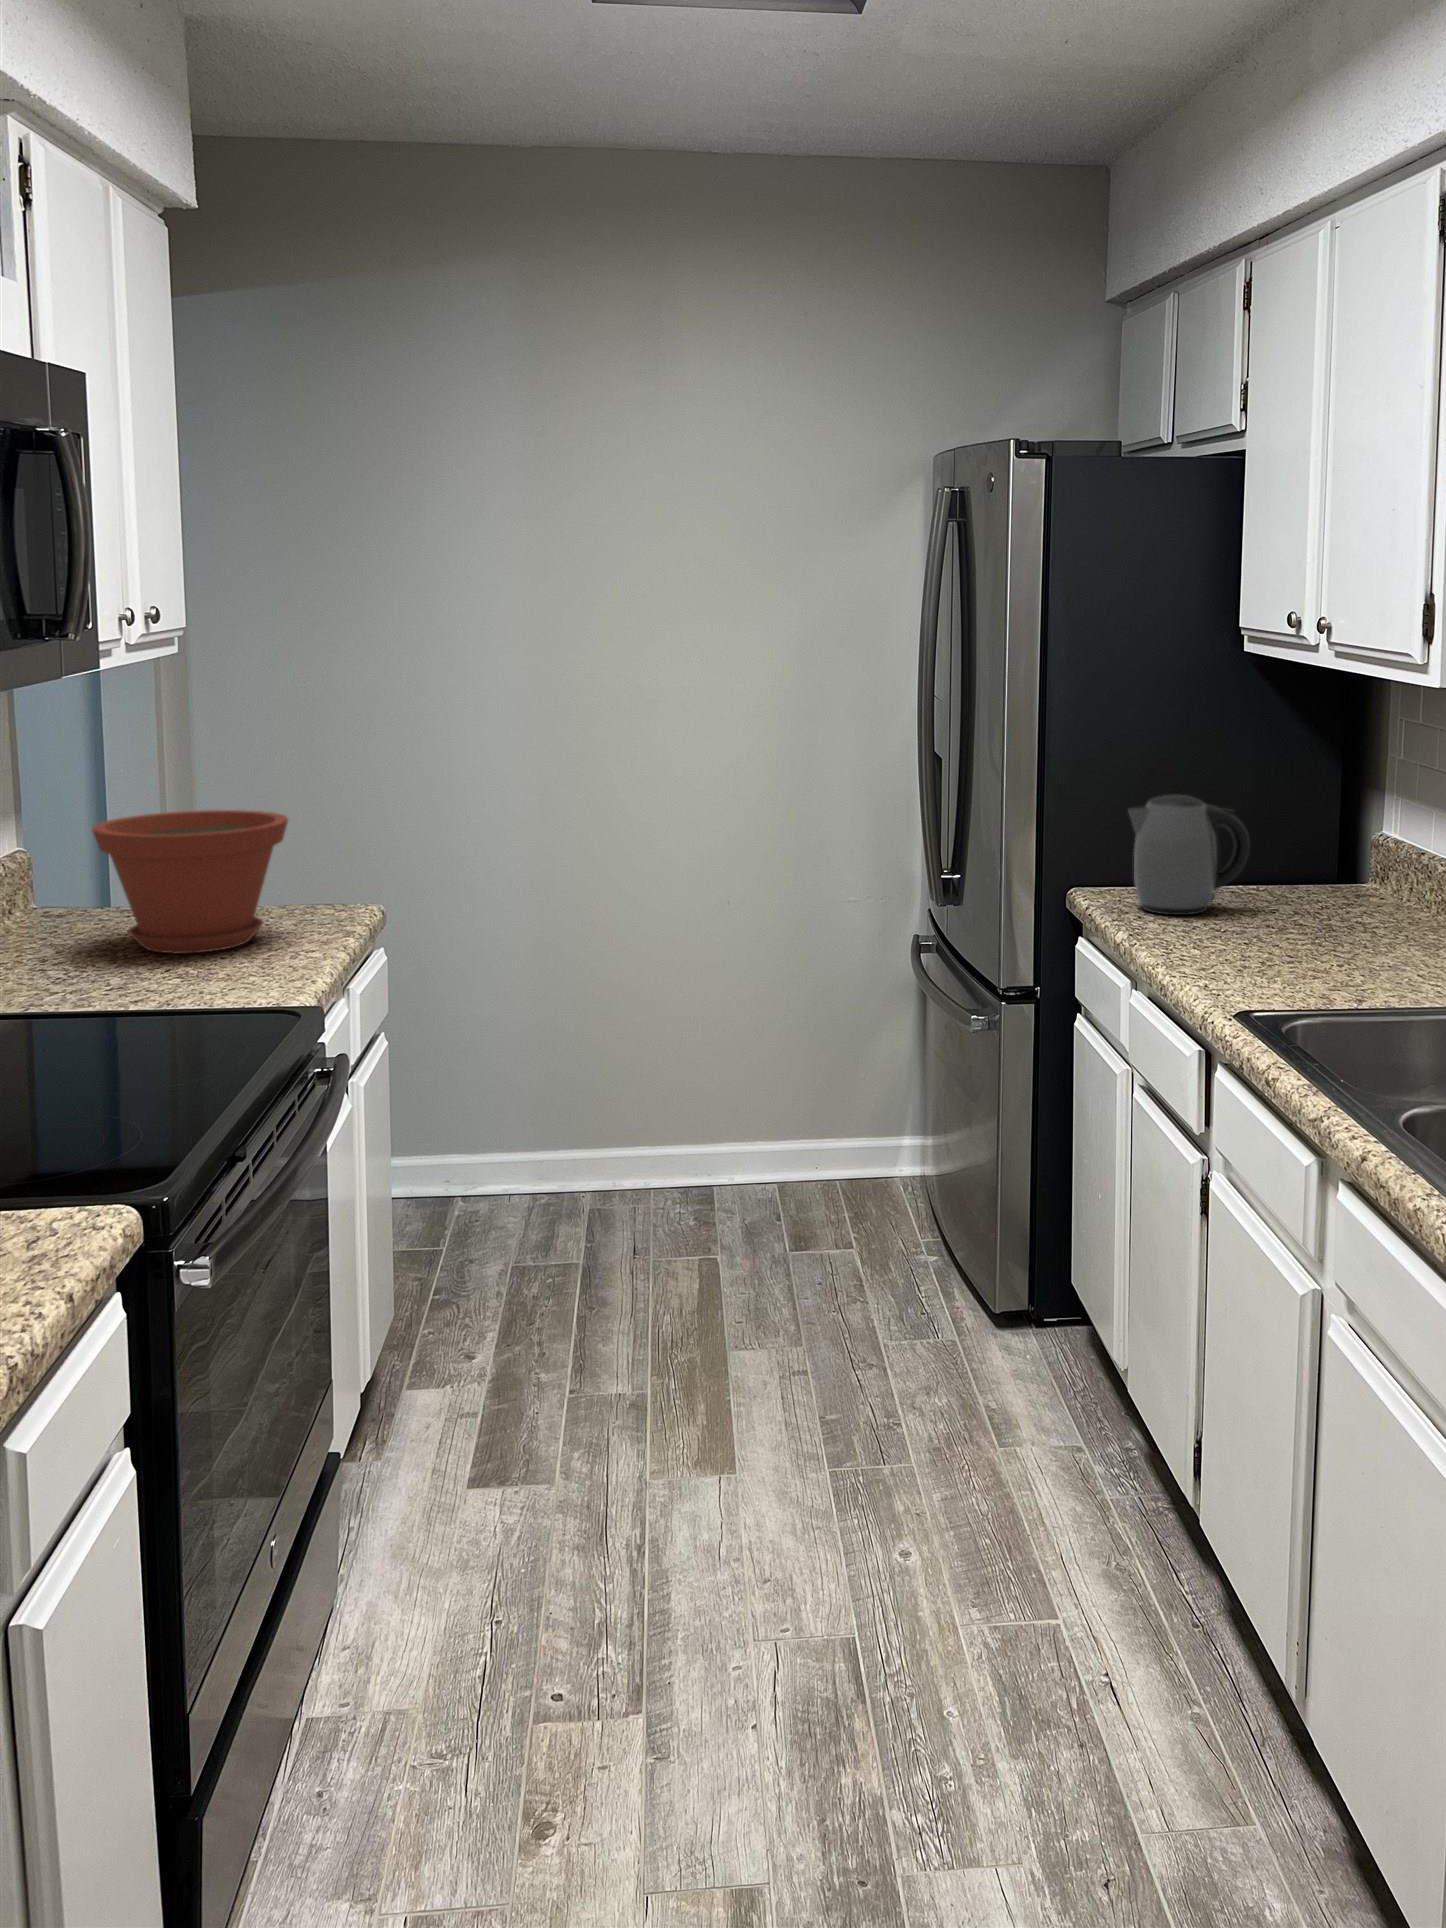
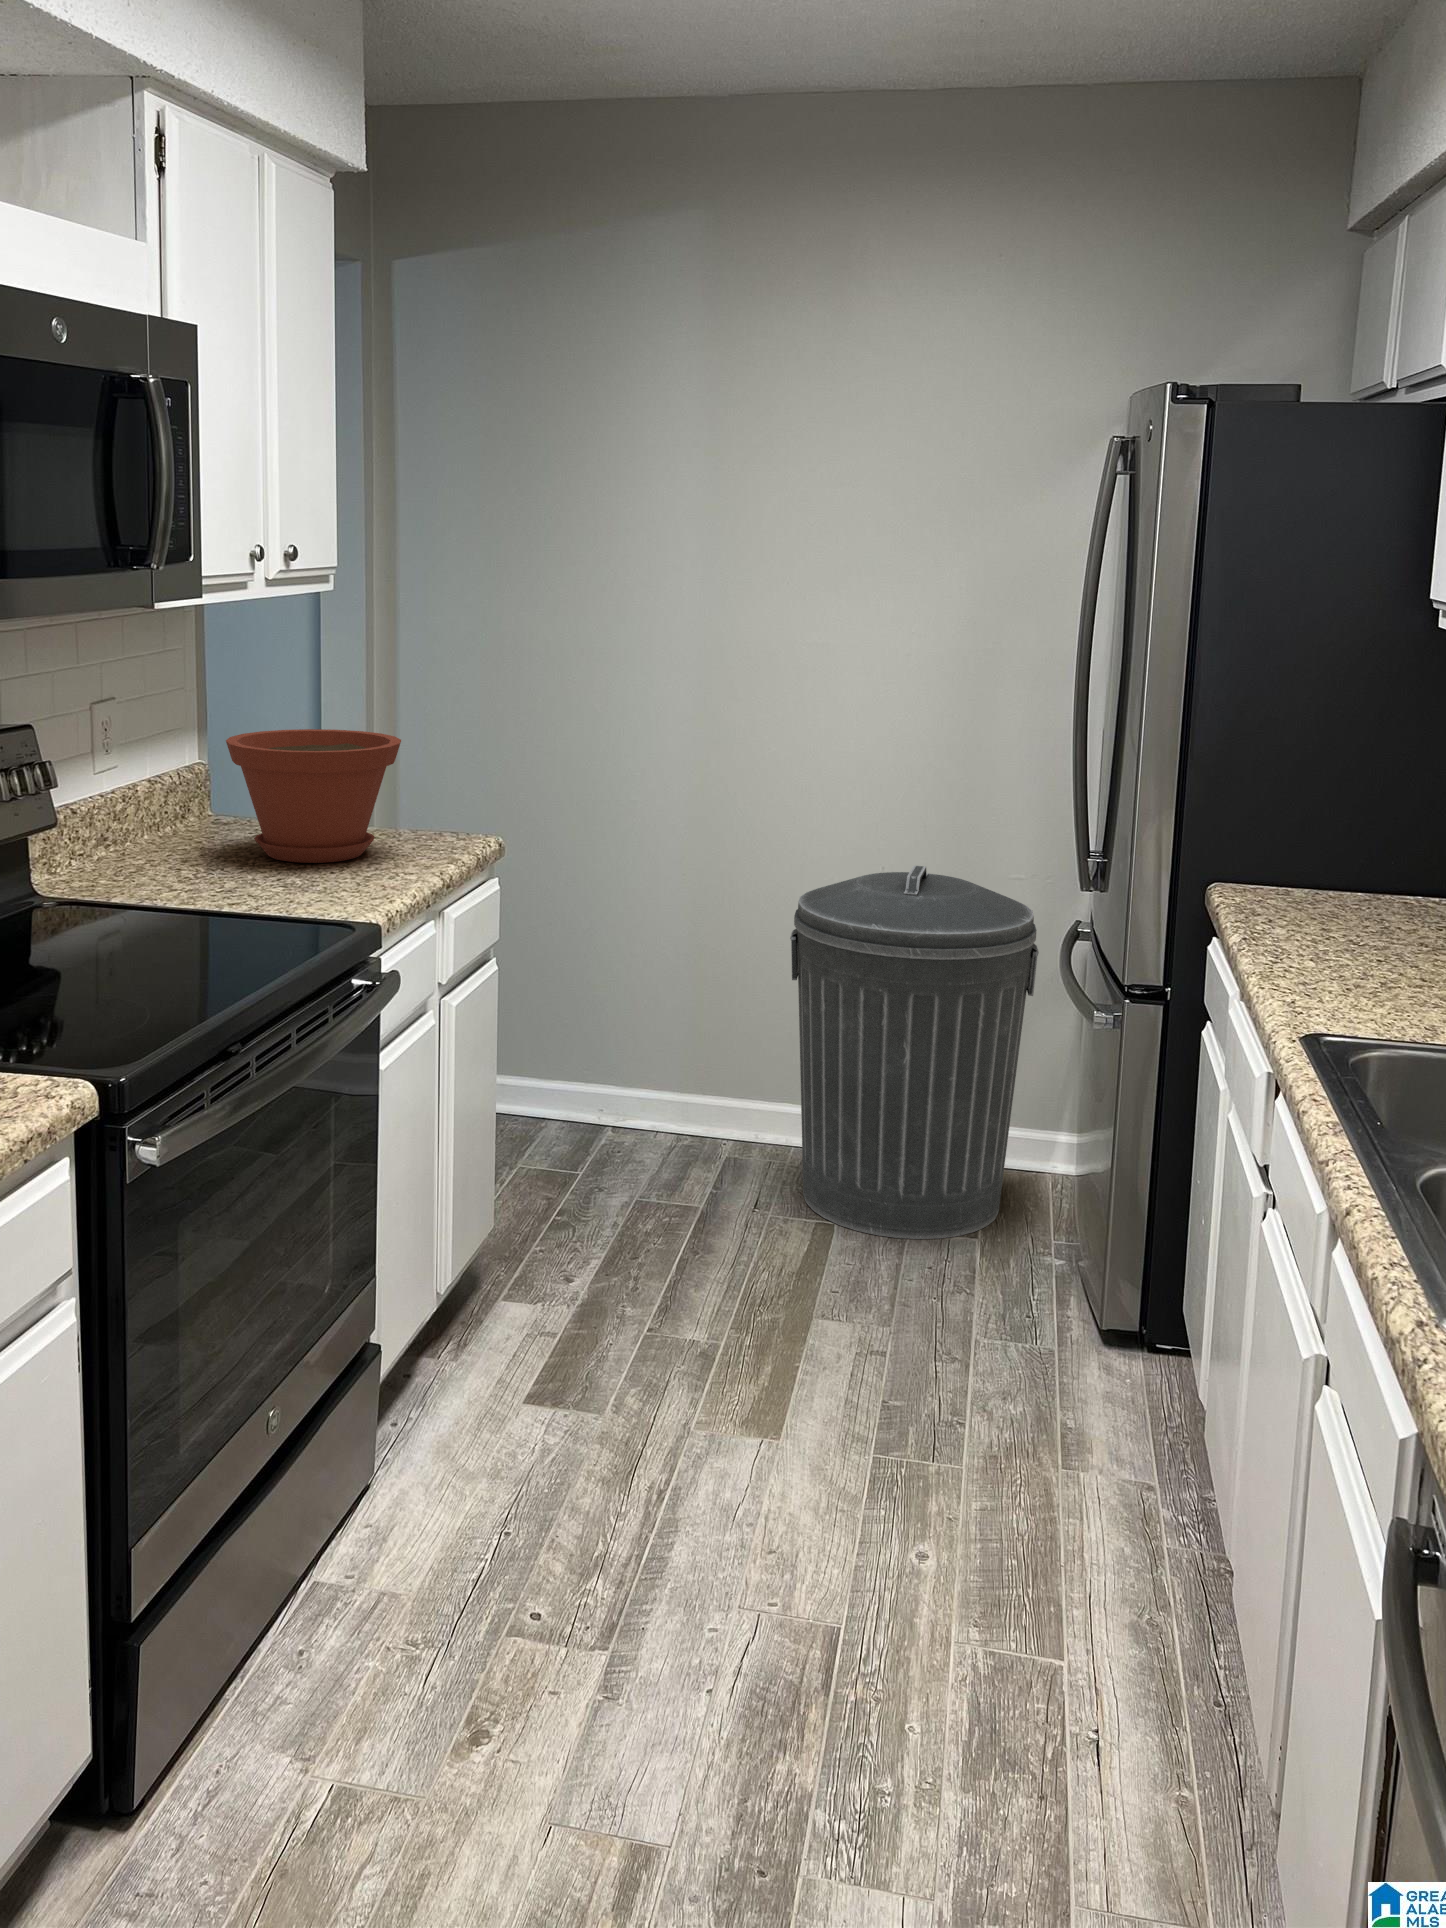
kettle: present [1128,795,1249,915] -> none [1277,784,1422,921]
trash can: none [649,904,883,1262] -> present [790,865,1039,1239]

